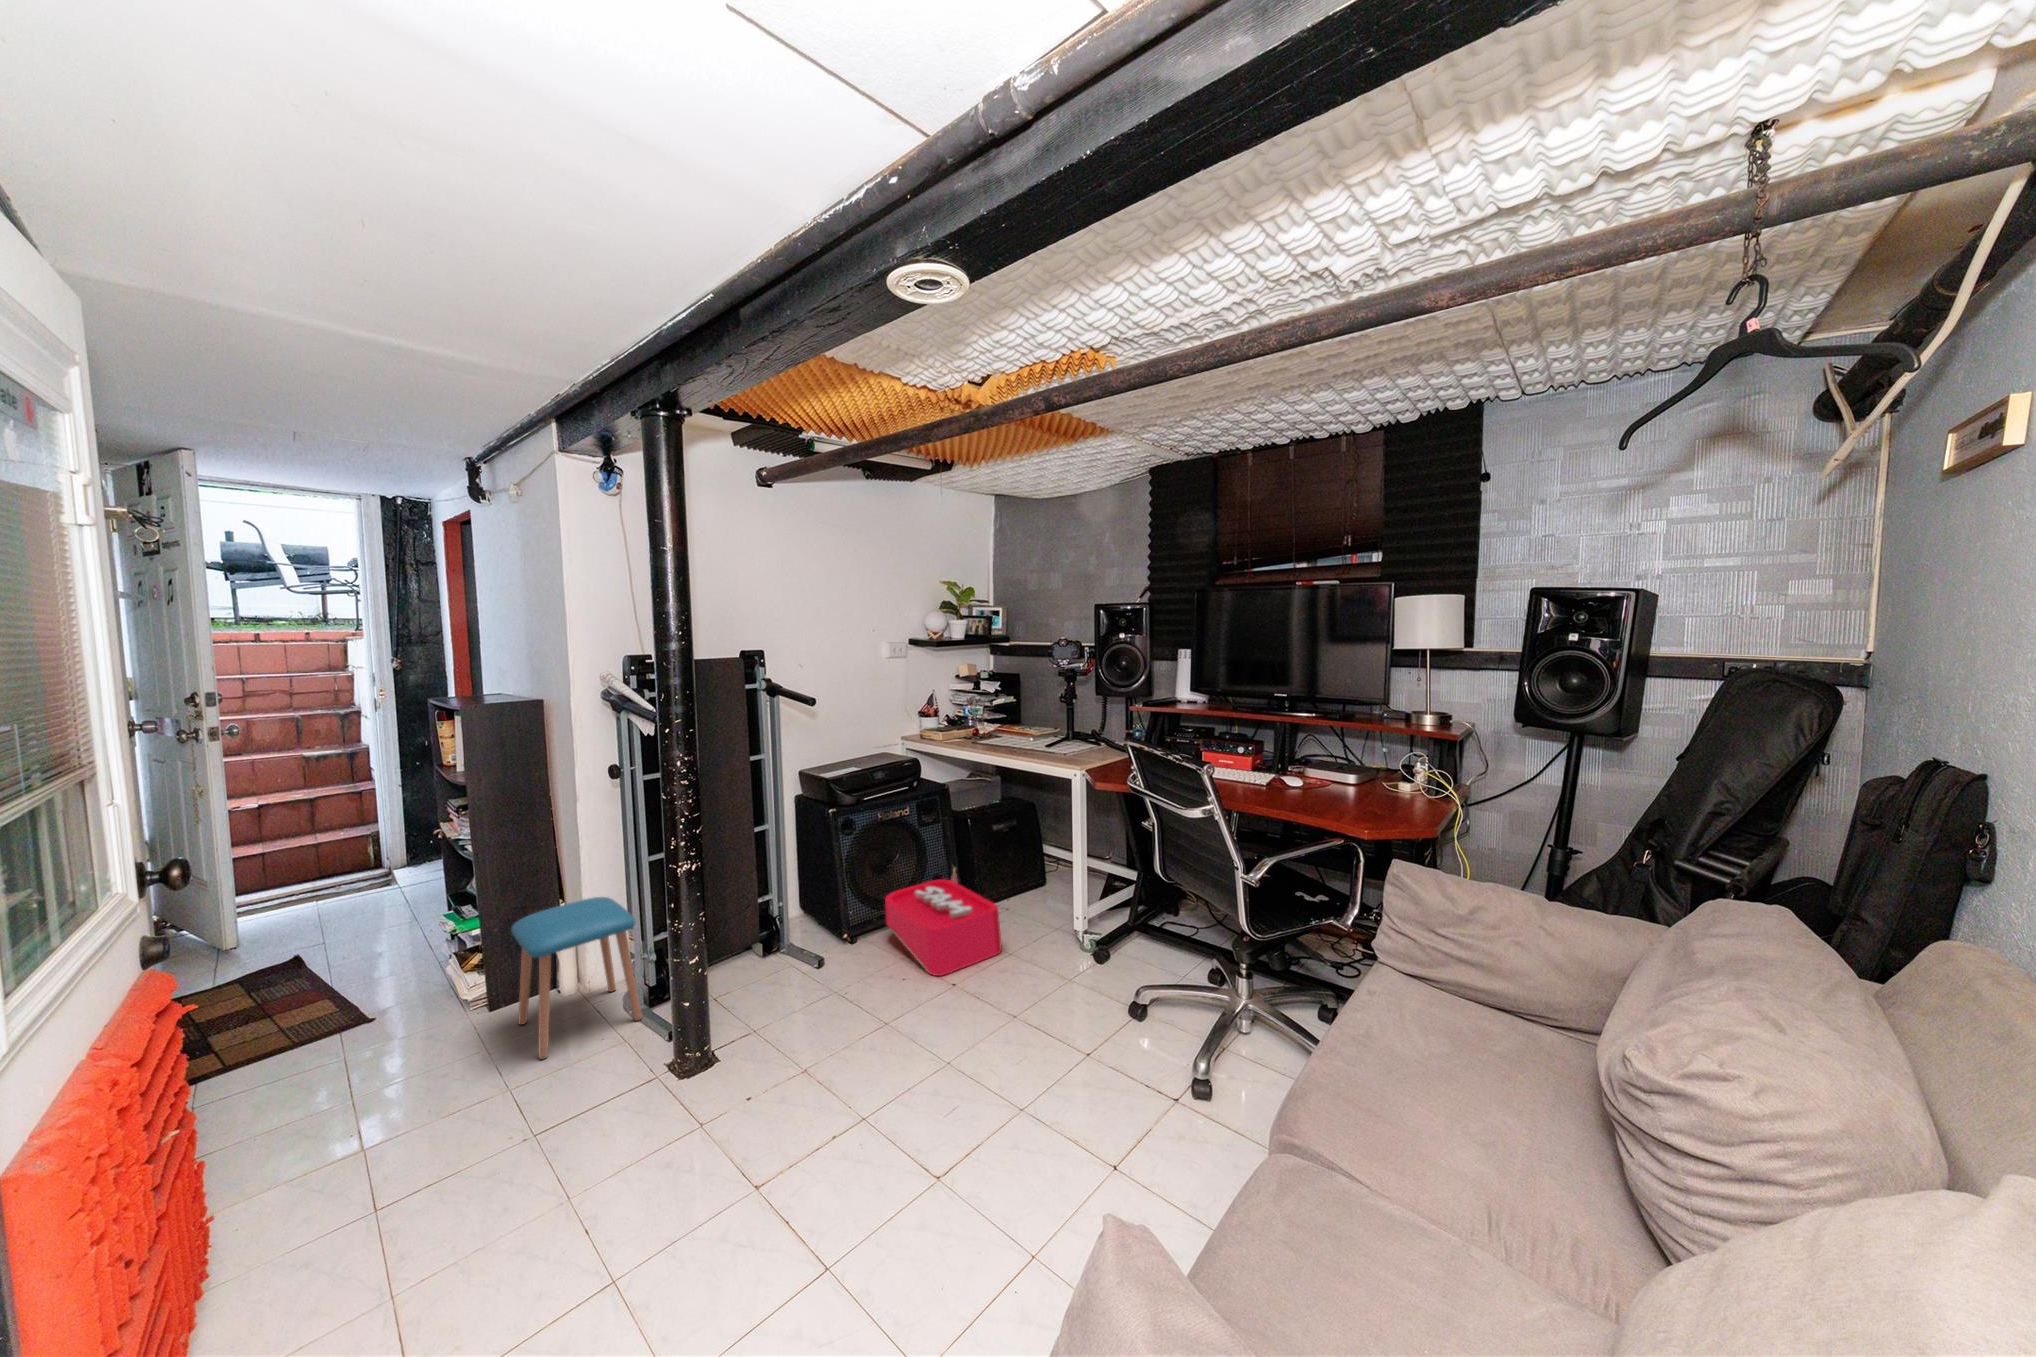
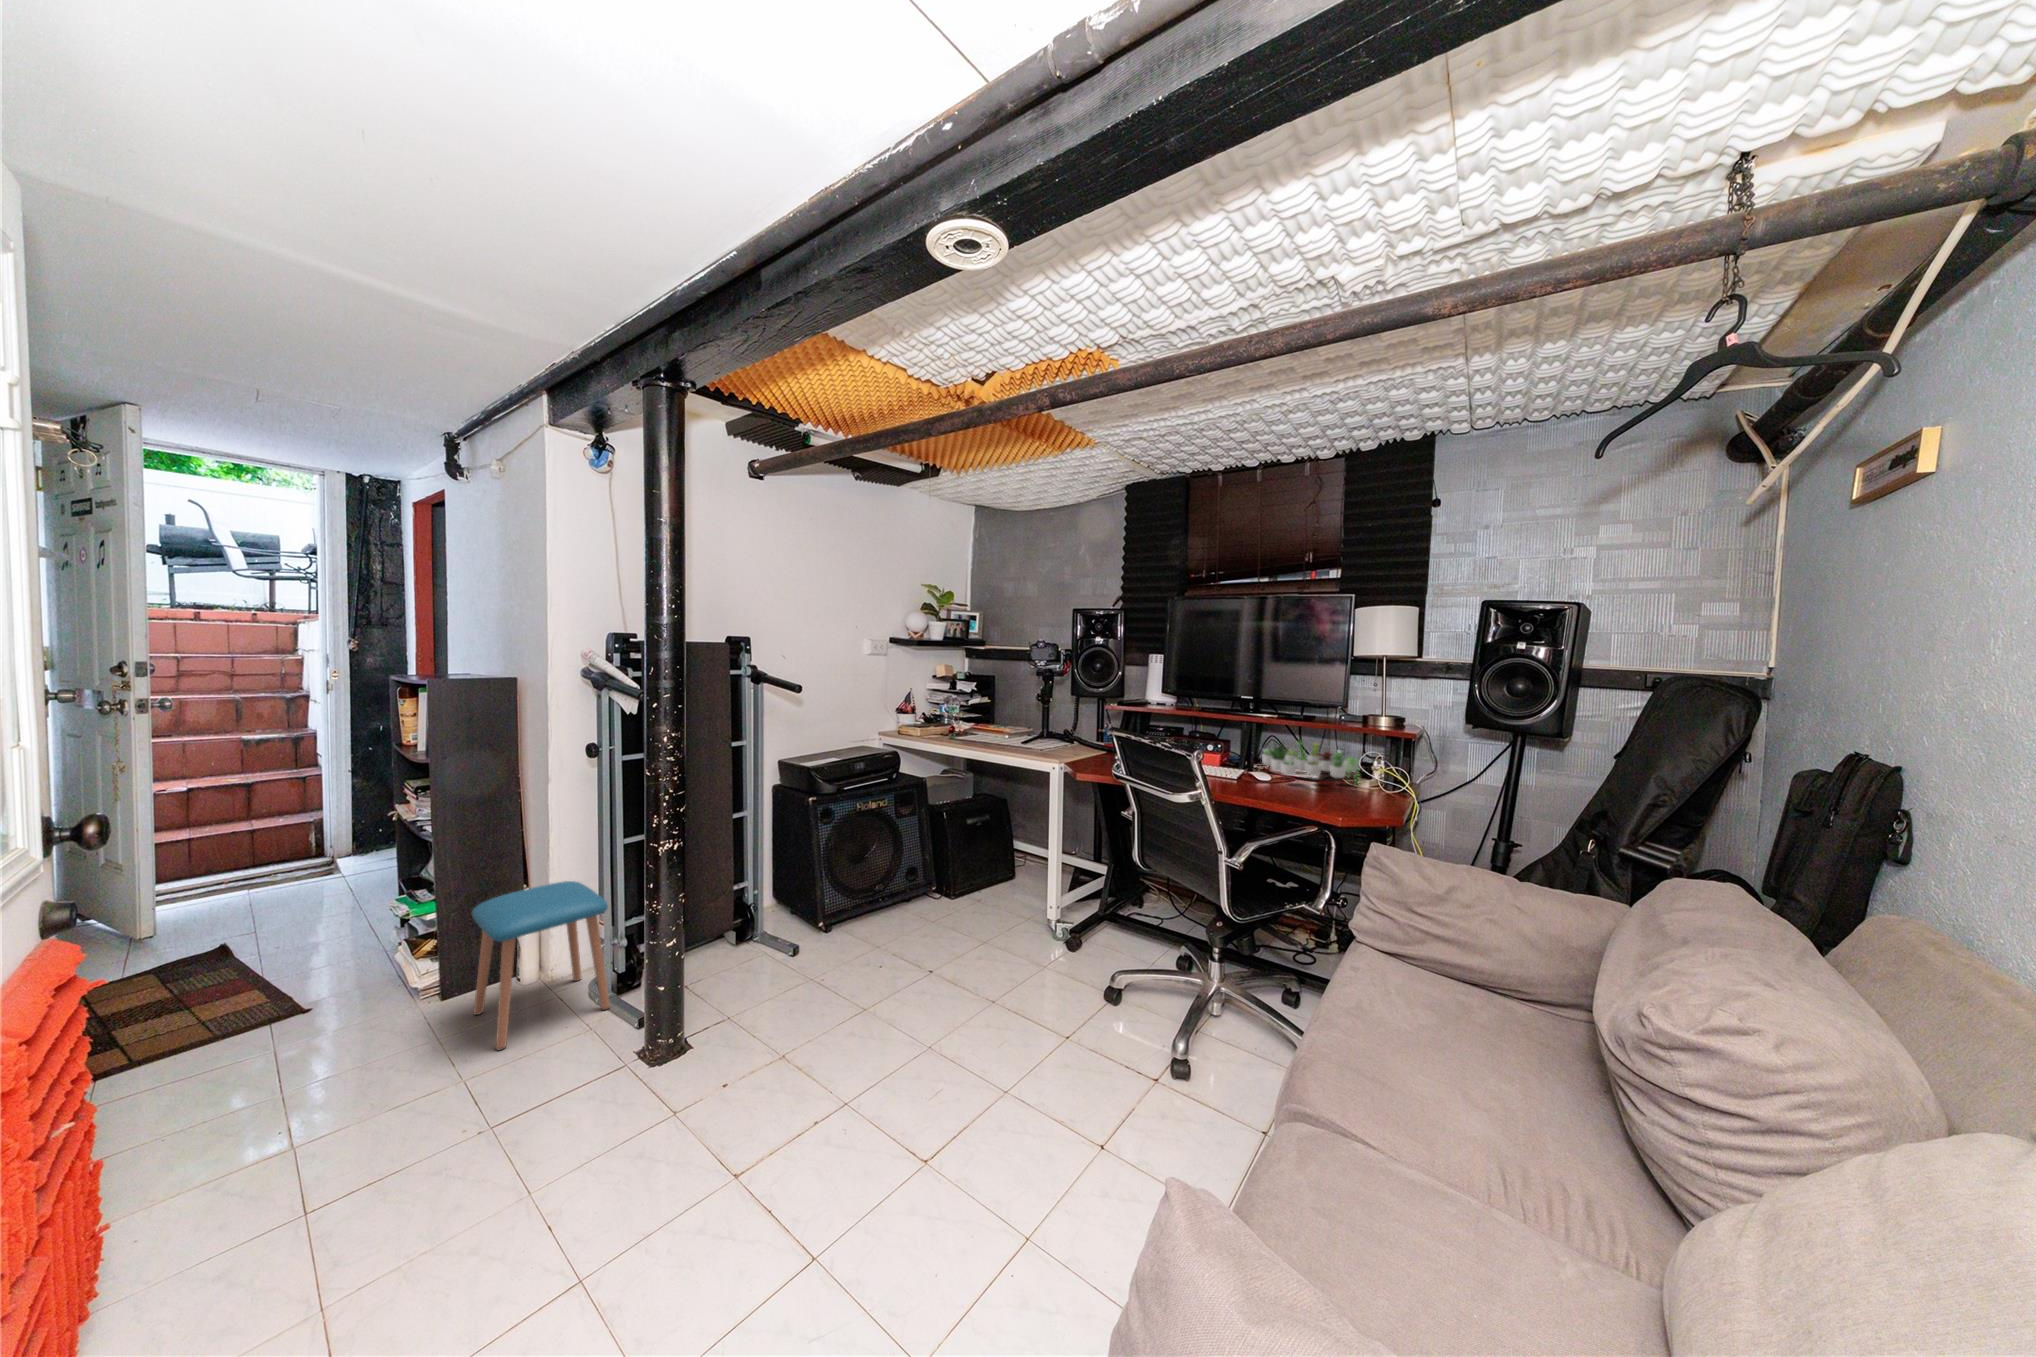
succulent plant: none [1292,740,1398,789] -> present [1262,742,1358,781]
storage bin: present [885,868,1002,976] -> none [864,859,980,964]

